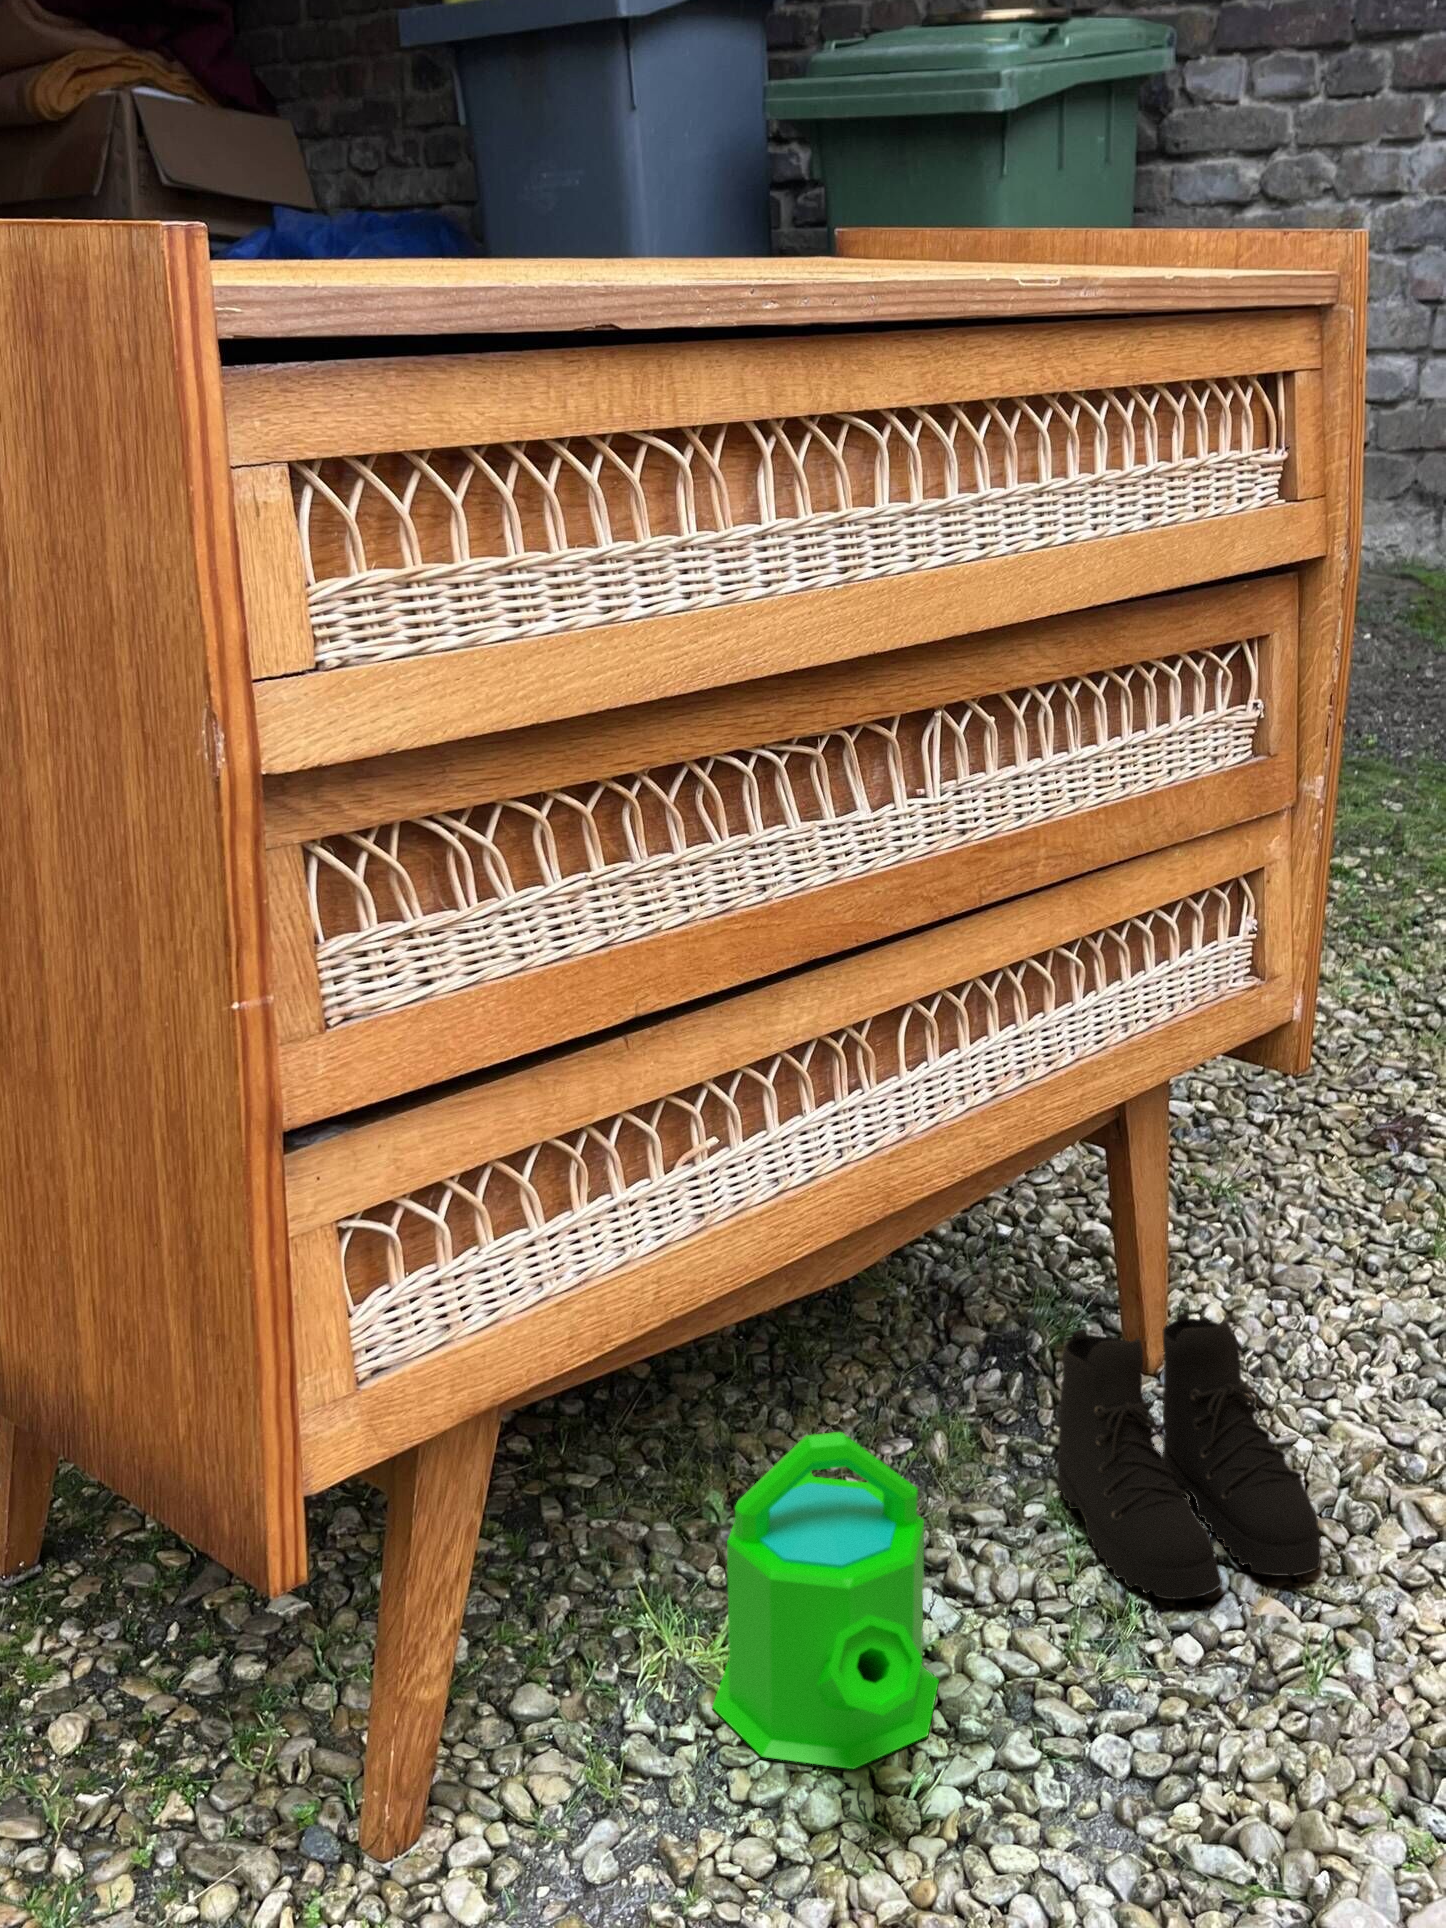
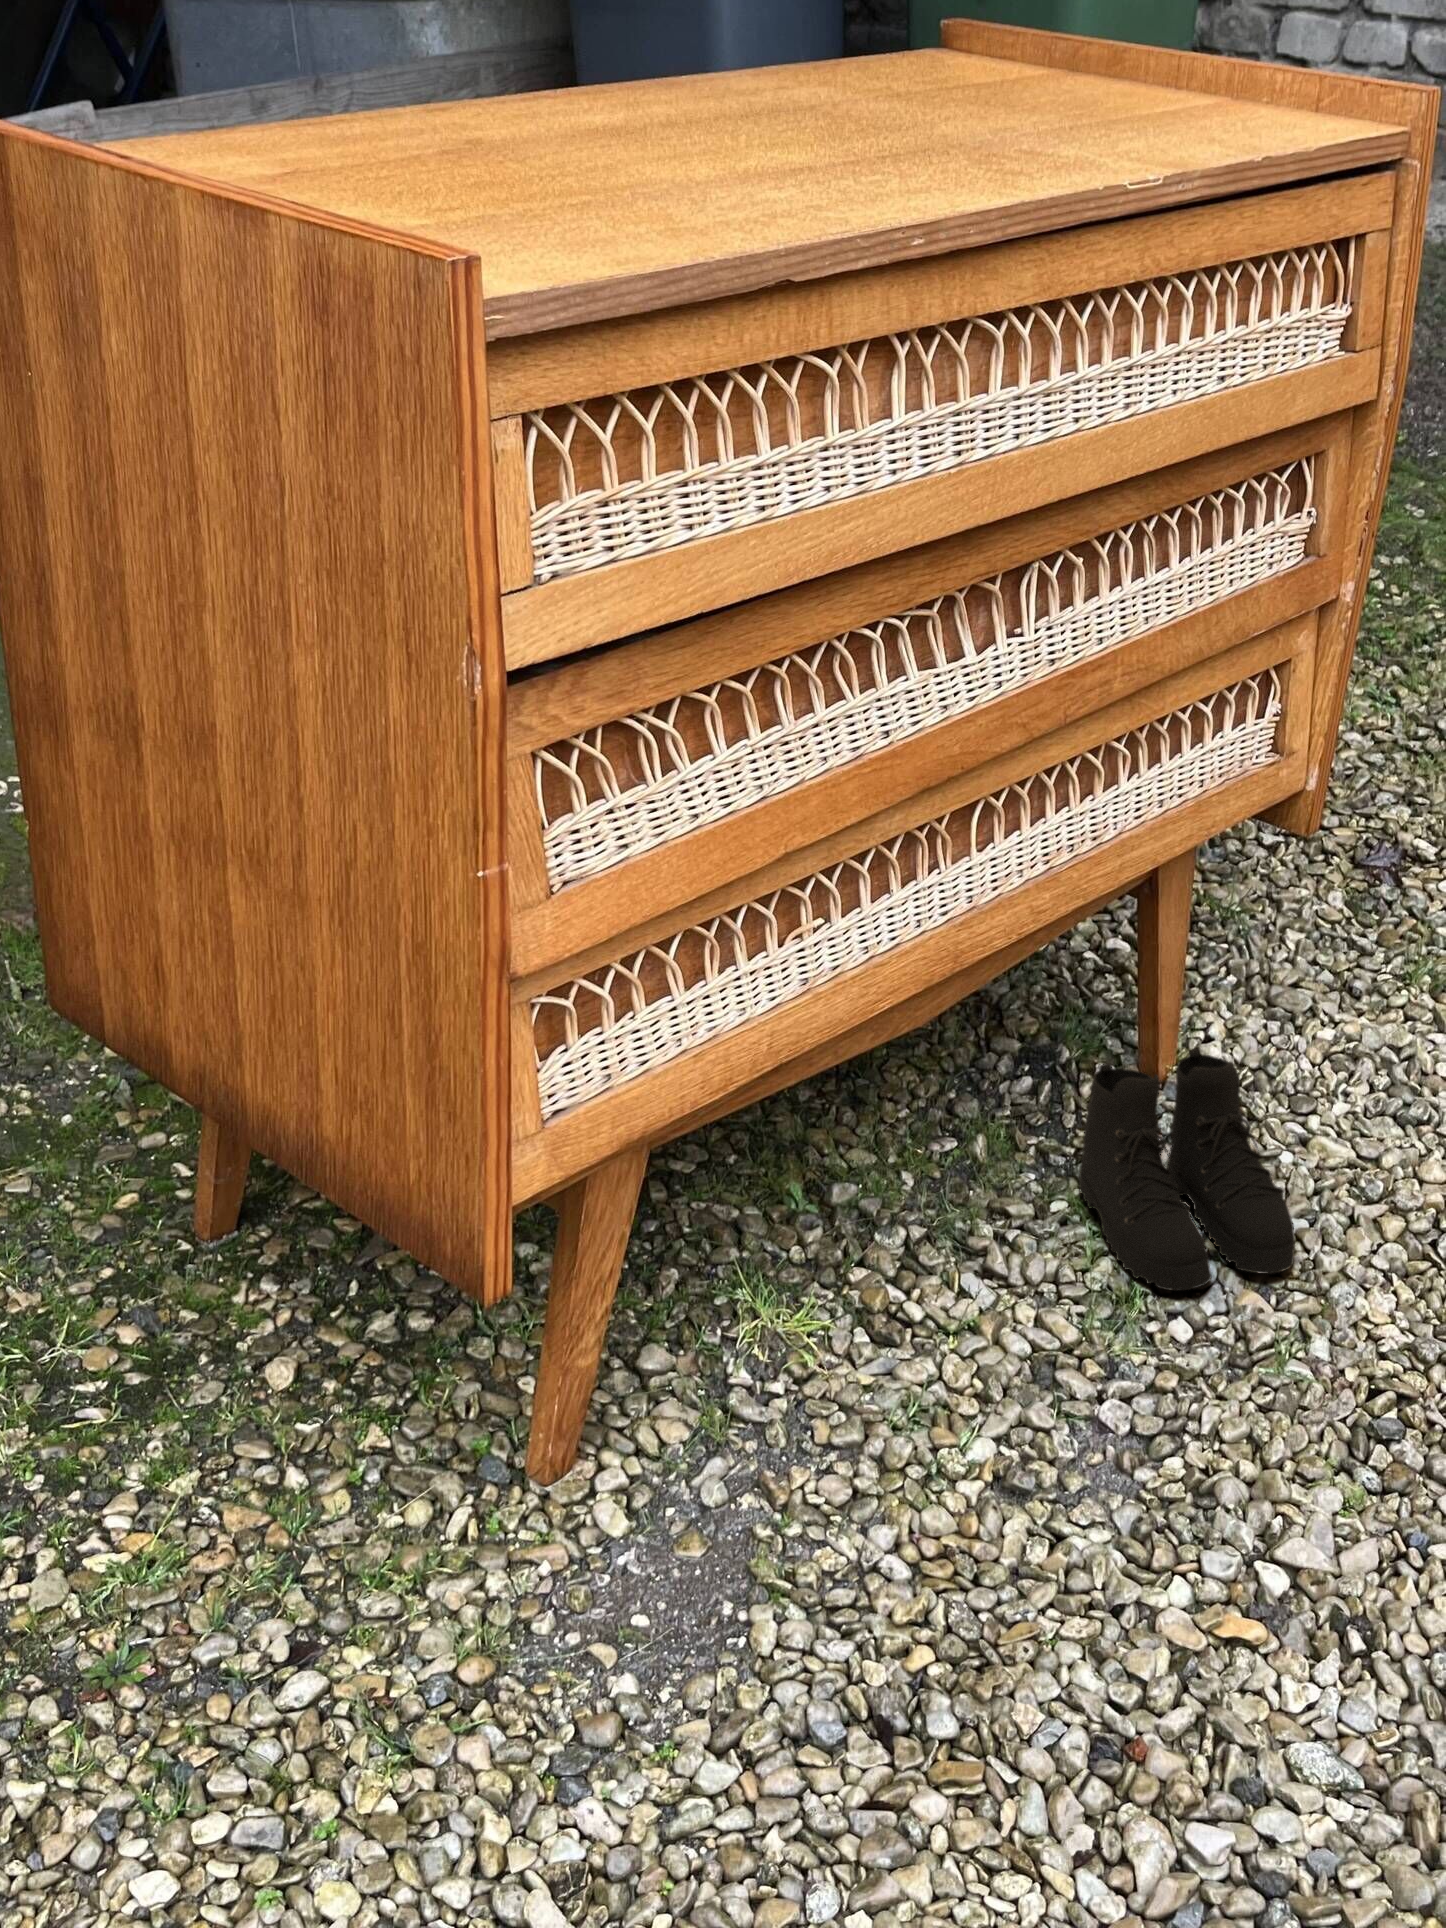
watering can: present [712,1432,939,1769] -> none [797,1163,979,1422]

